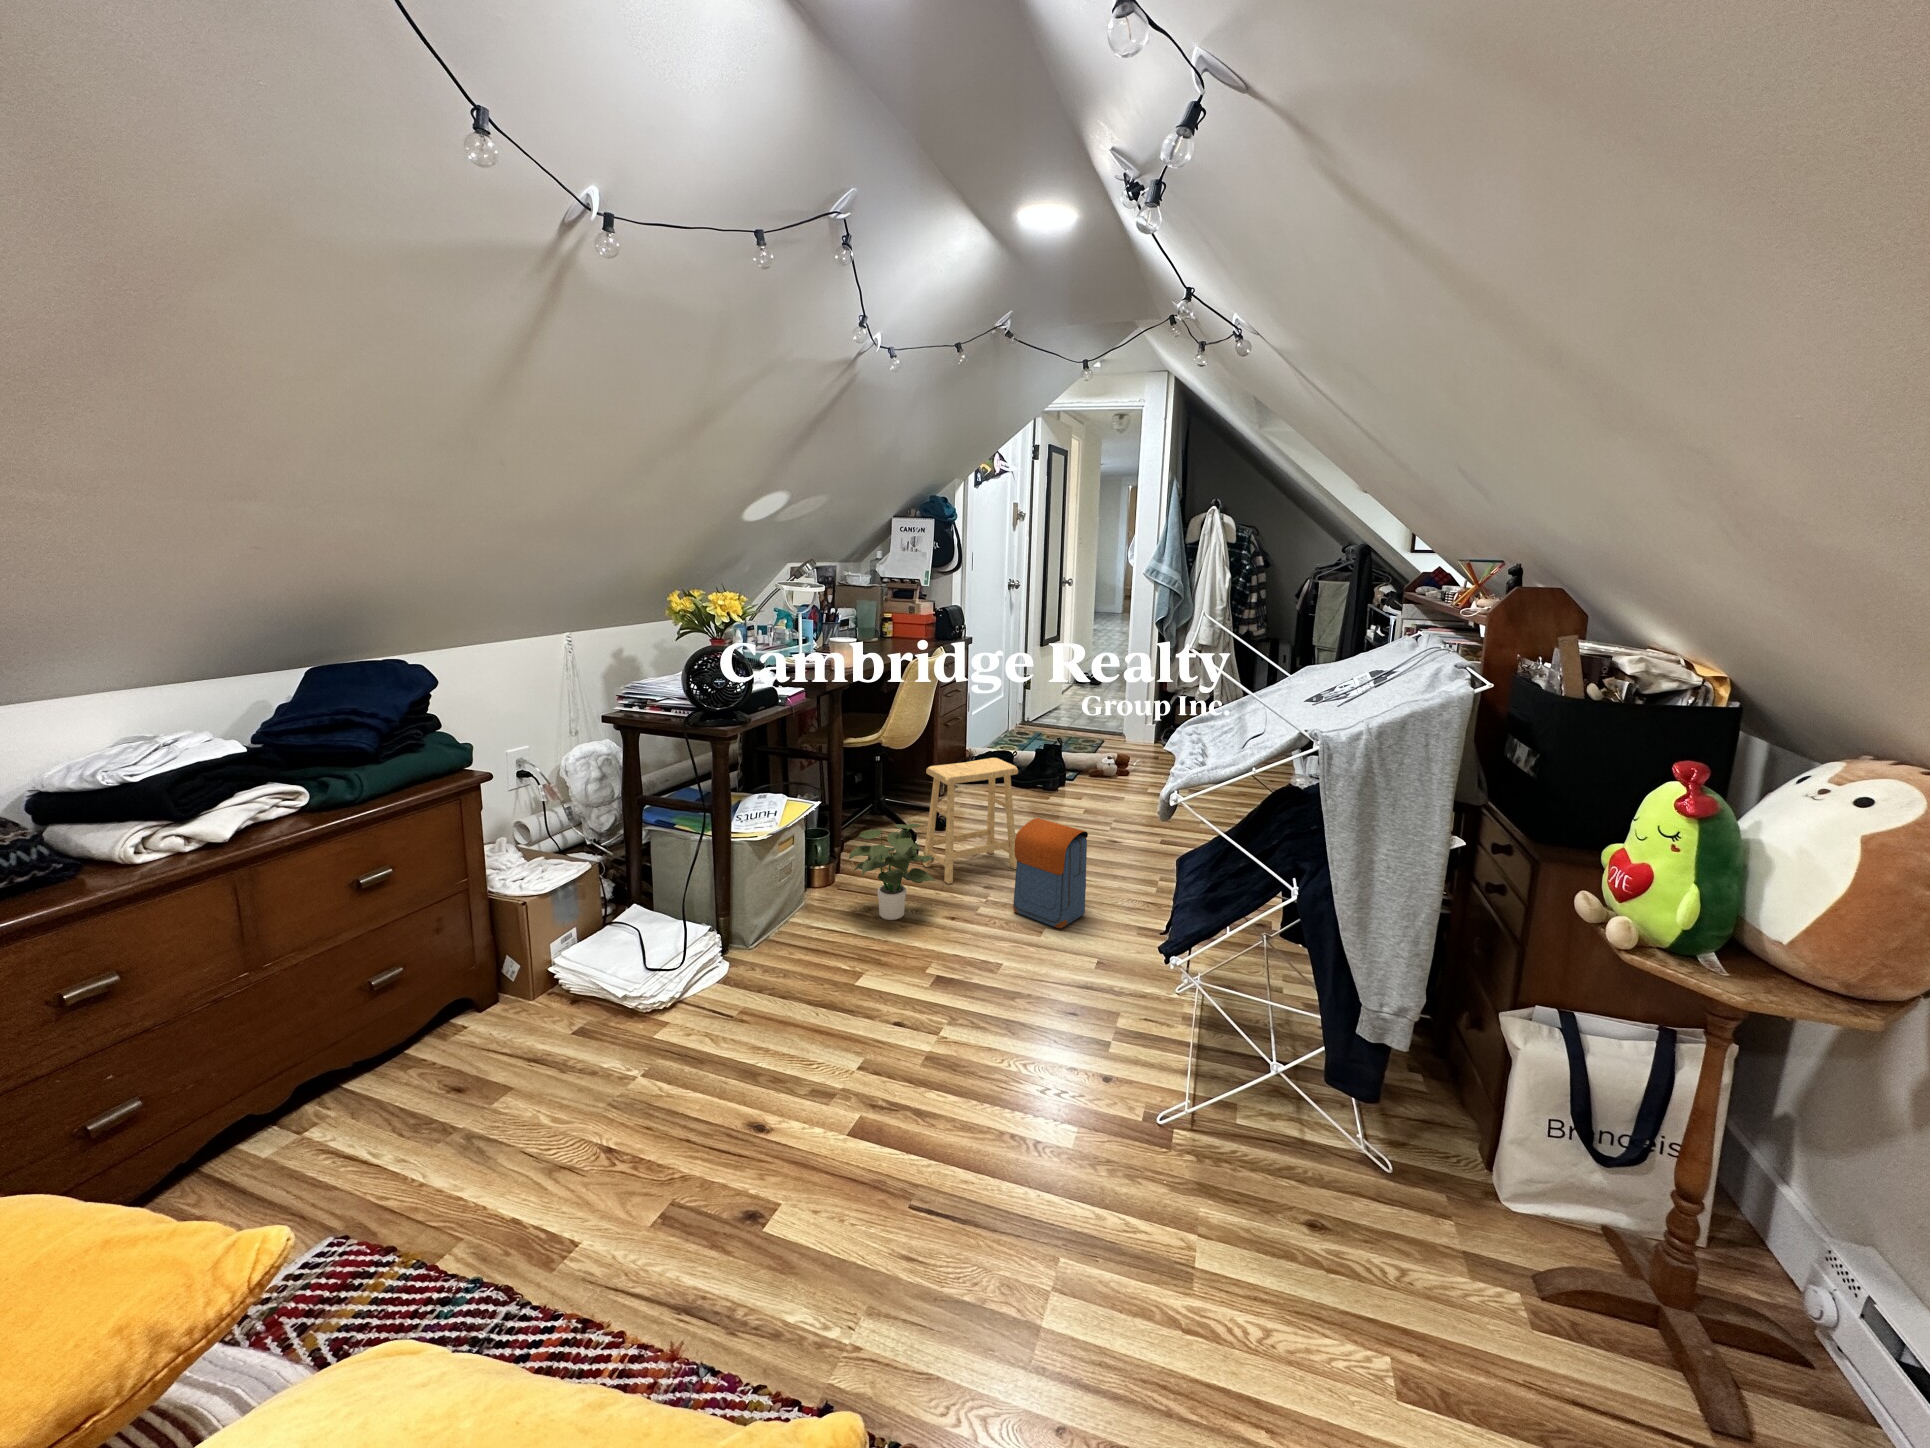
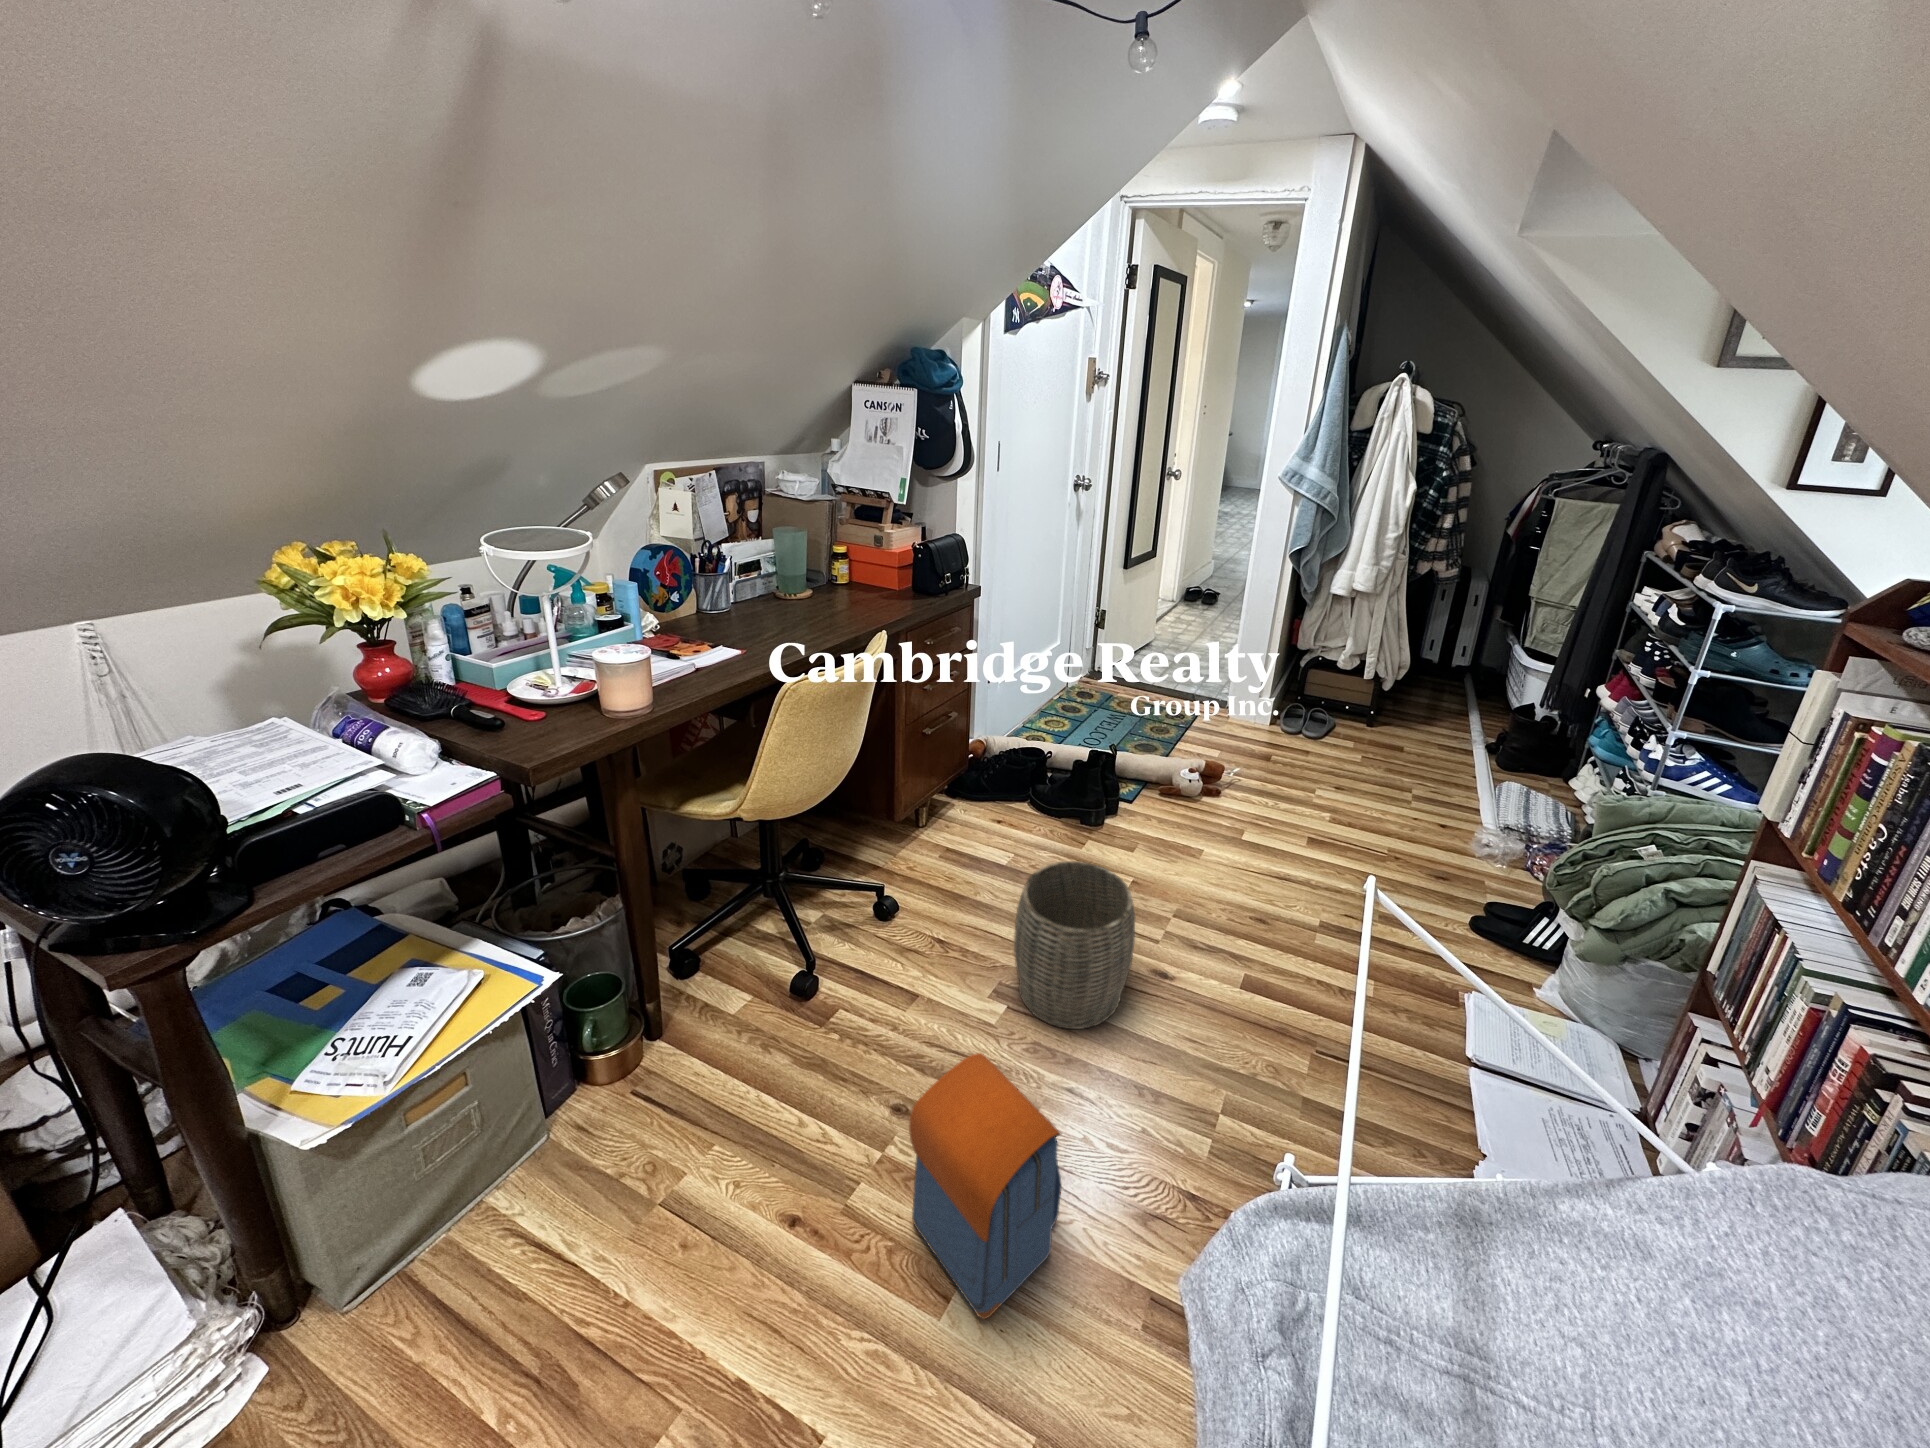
footstool: present [923,758,1018,884] -> none [806,851,976,1091]
woven basket: none [1029,775,1099,861] -> present [1014,861,1135,1029]
potted plant: present [848,824,936,920] -> none [581,1038,768,1229]

